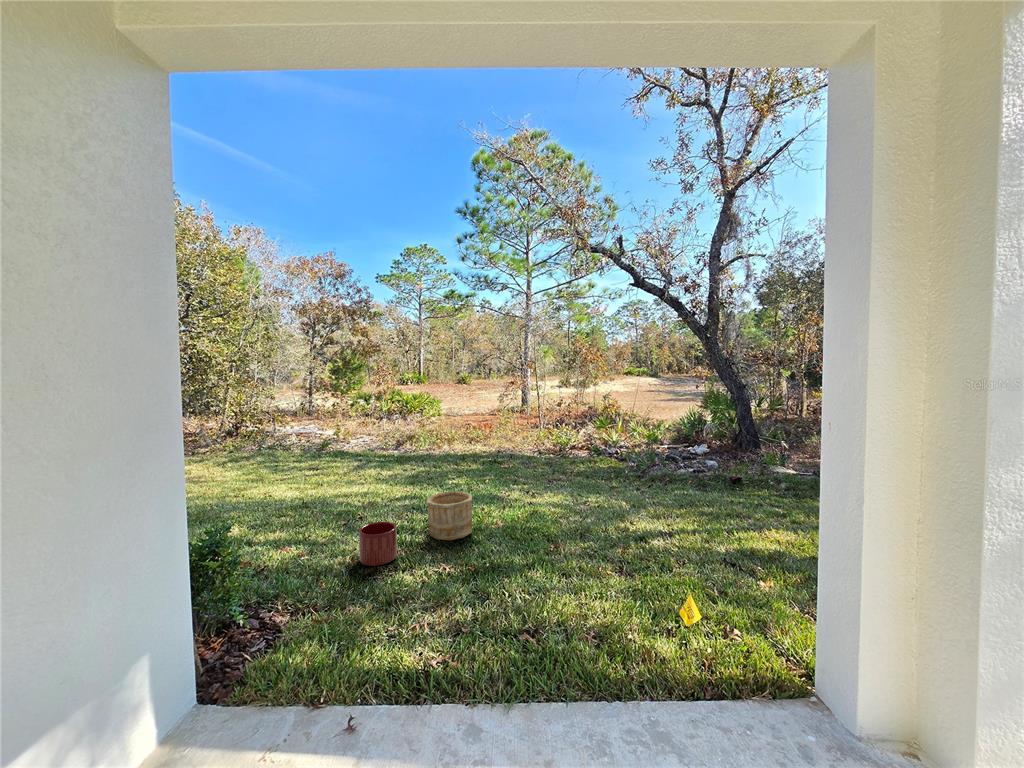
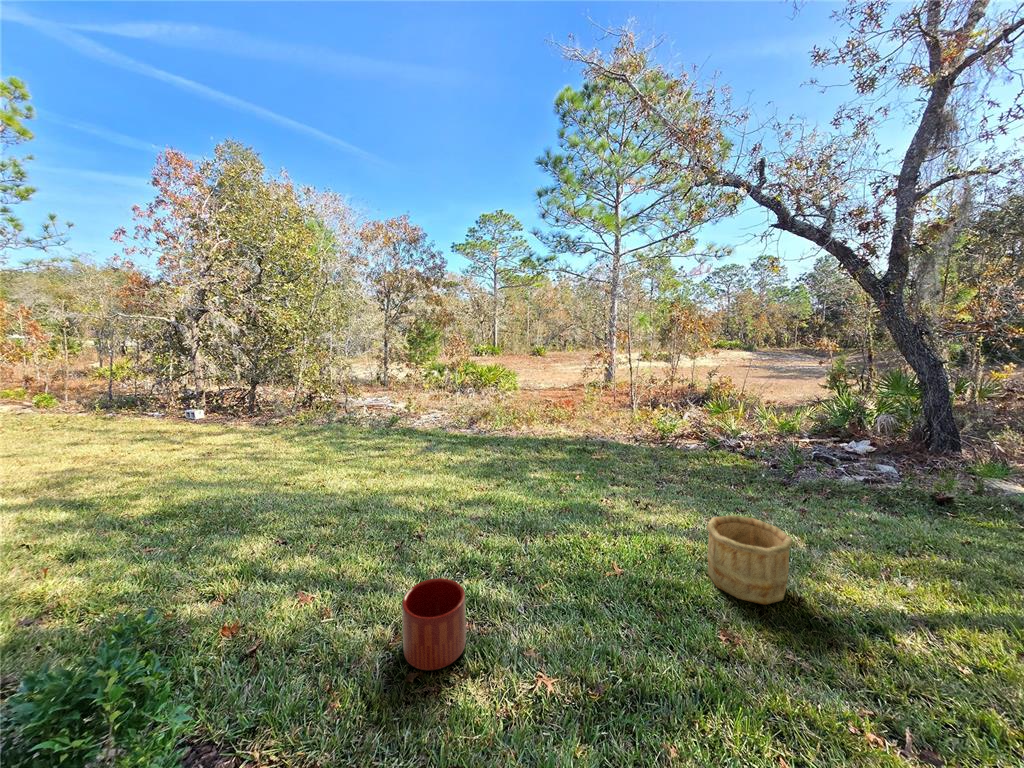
wooden bucket: present [426,491,472,540] -> present [706,515,792,605]

